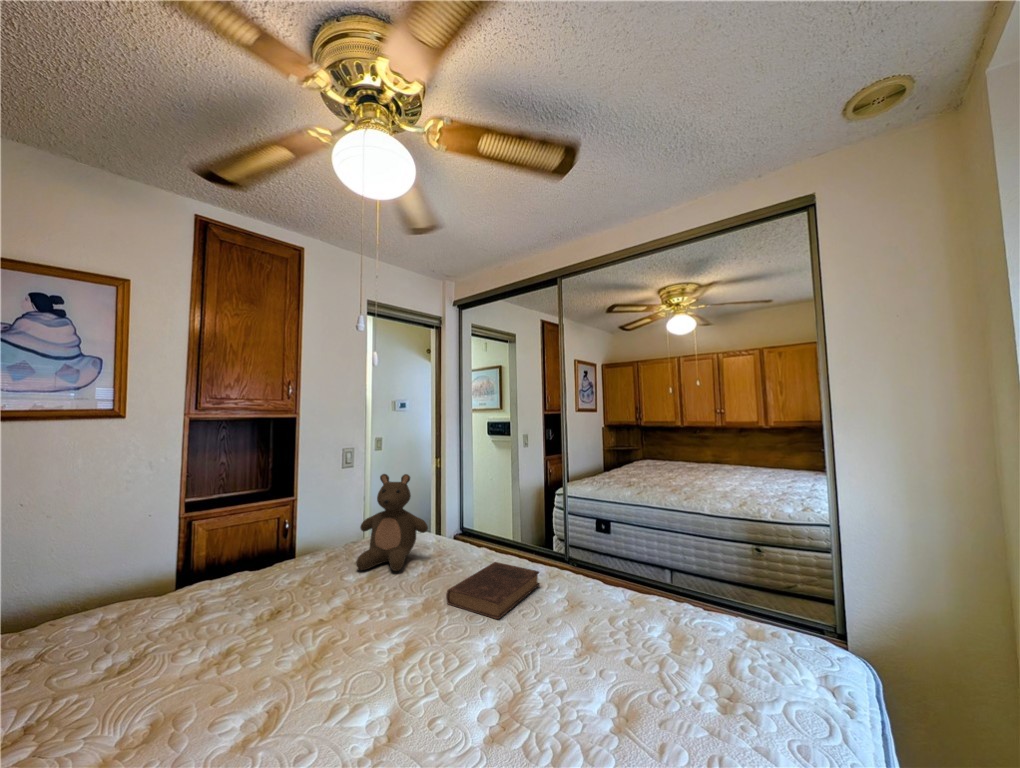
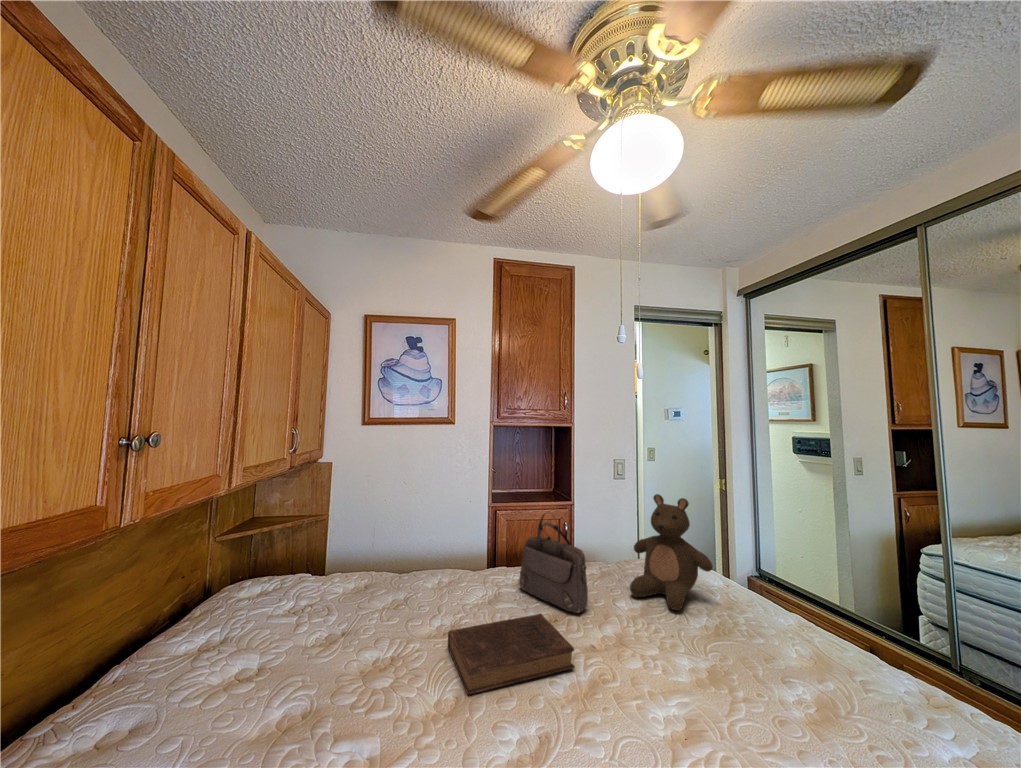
handbag: none [229,504,314,601] -> present [519,512,588,613]
book: present [446,562,540,619] -> present [448,614,574,695]

